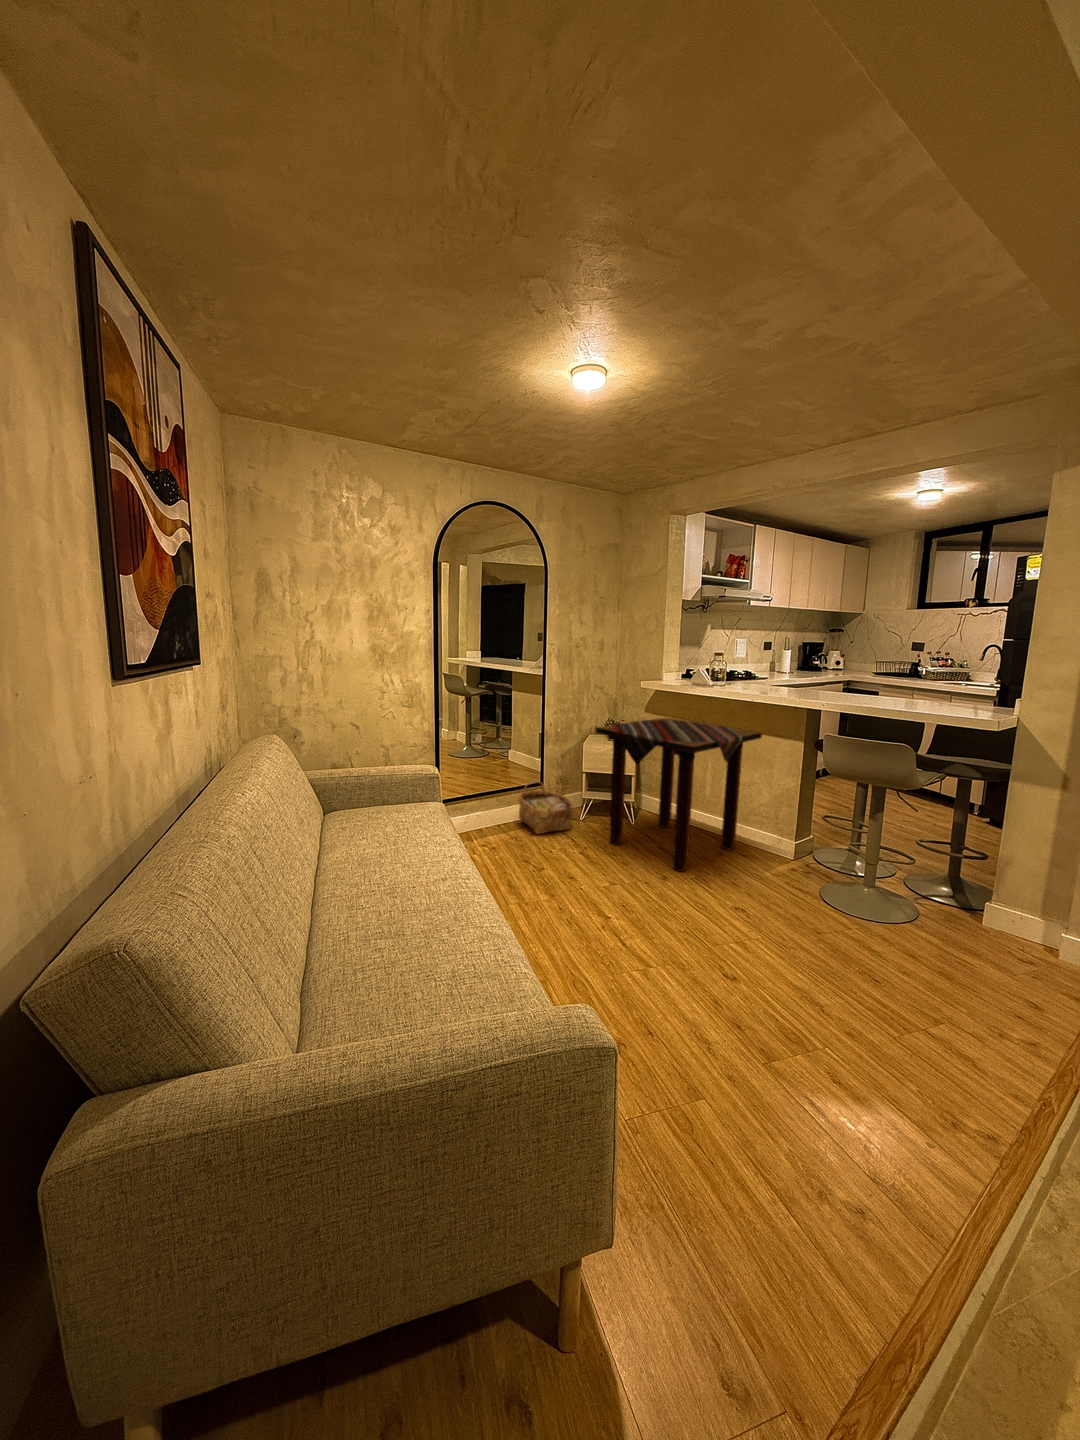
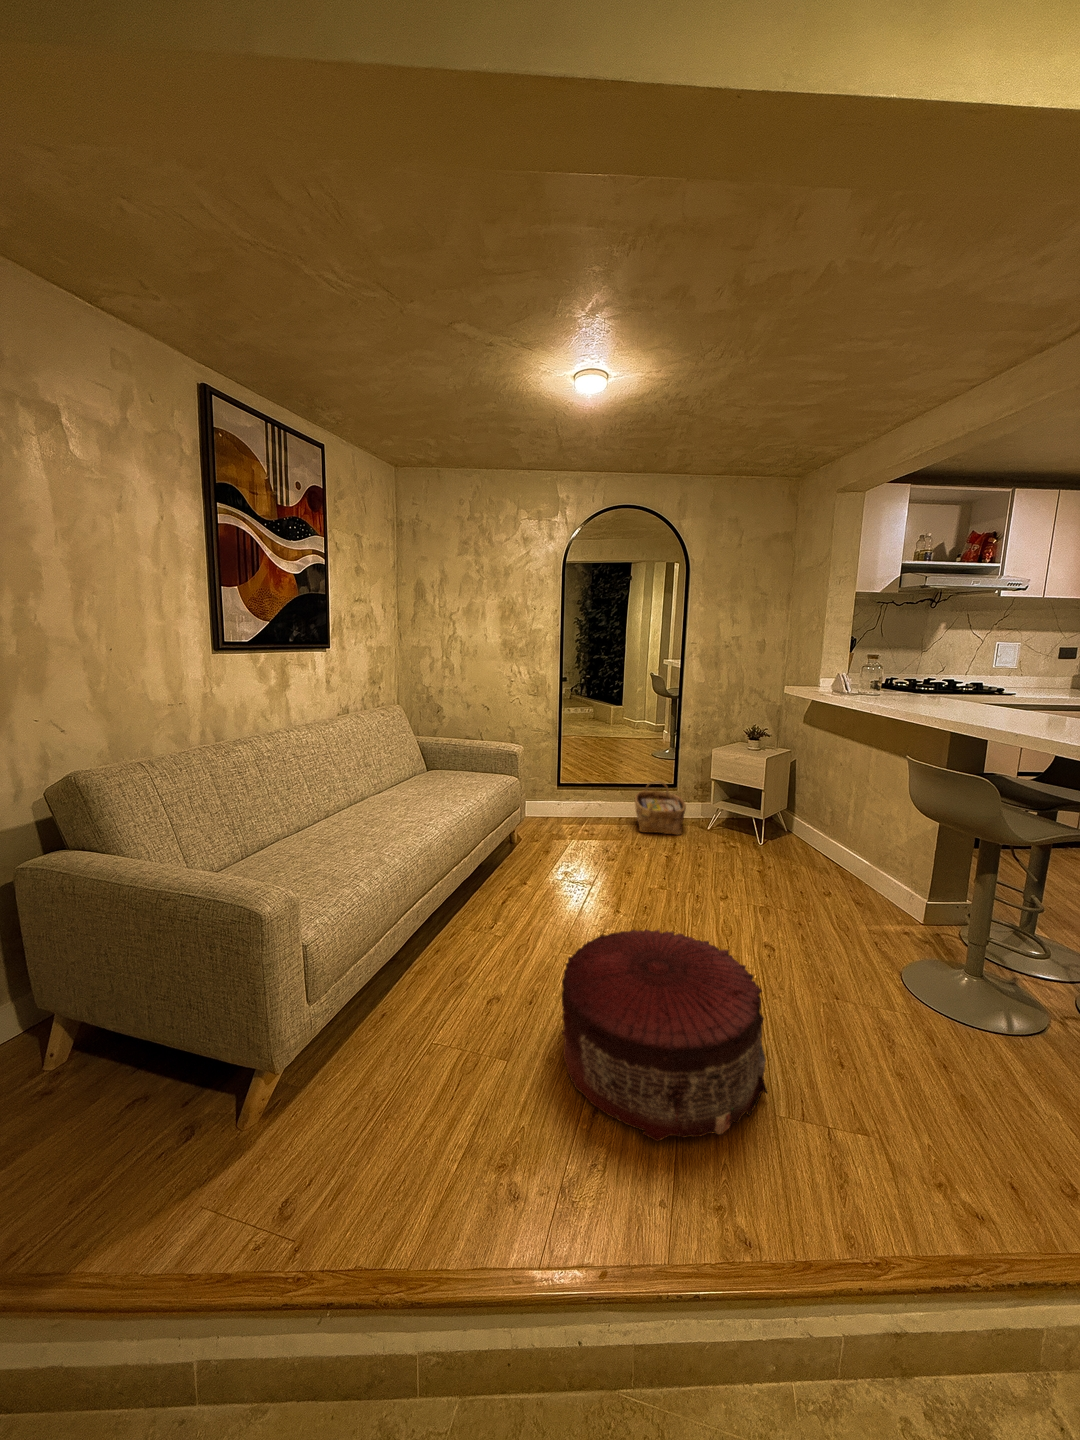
side table: present [596,718,762,872] -> none [694,728,896,896]
pouf: none [704,921,897,1103] -> present [562,929,767,1141]

